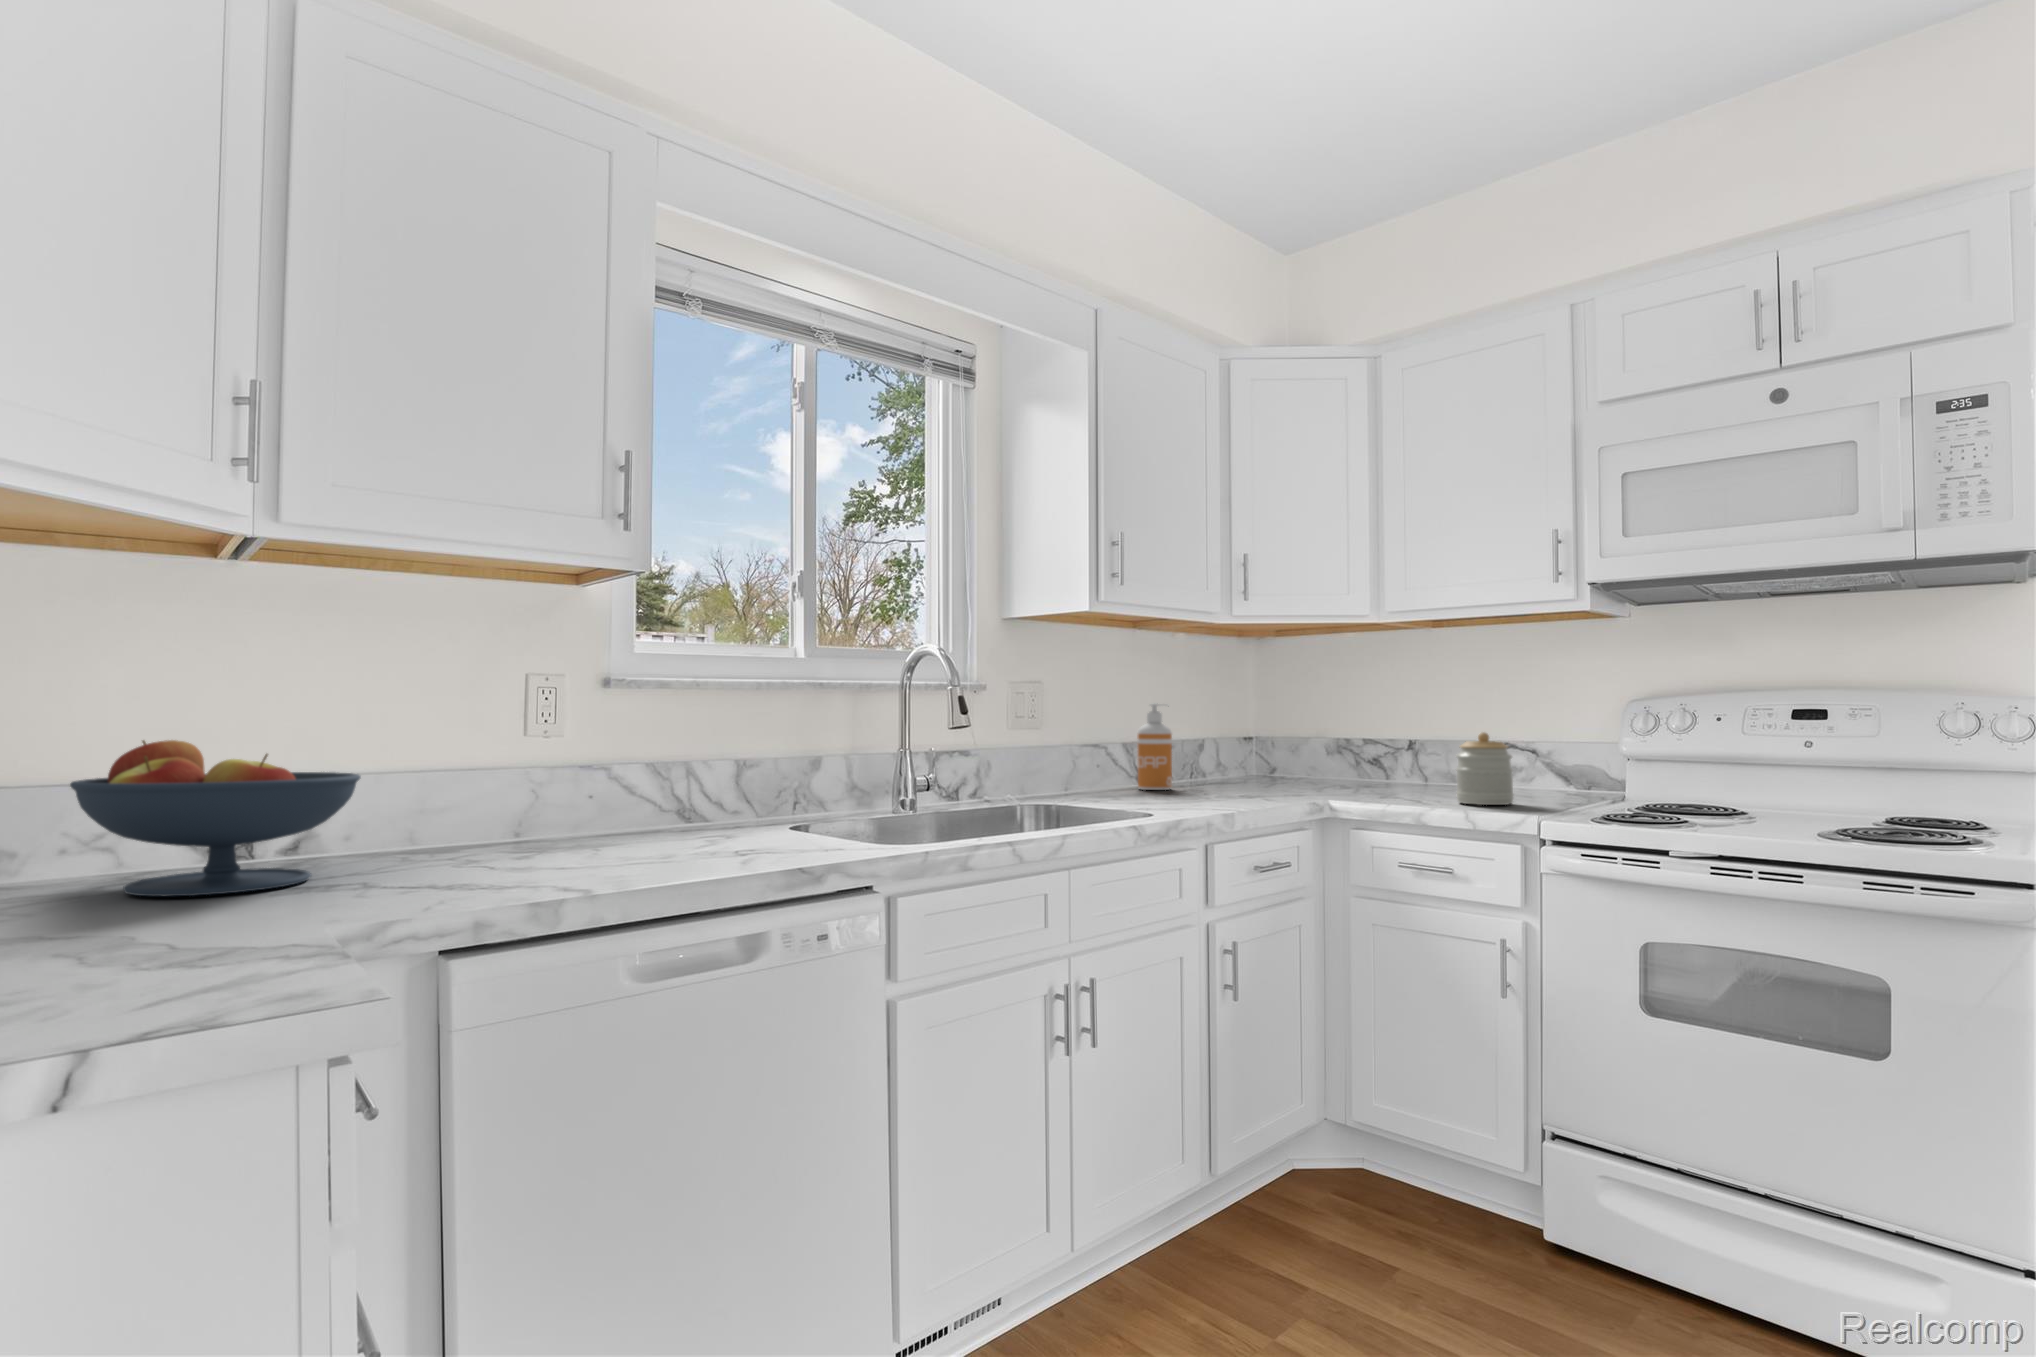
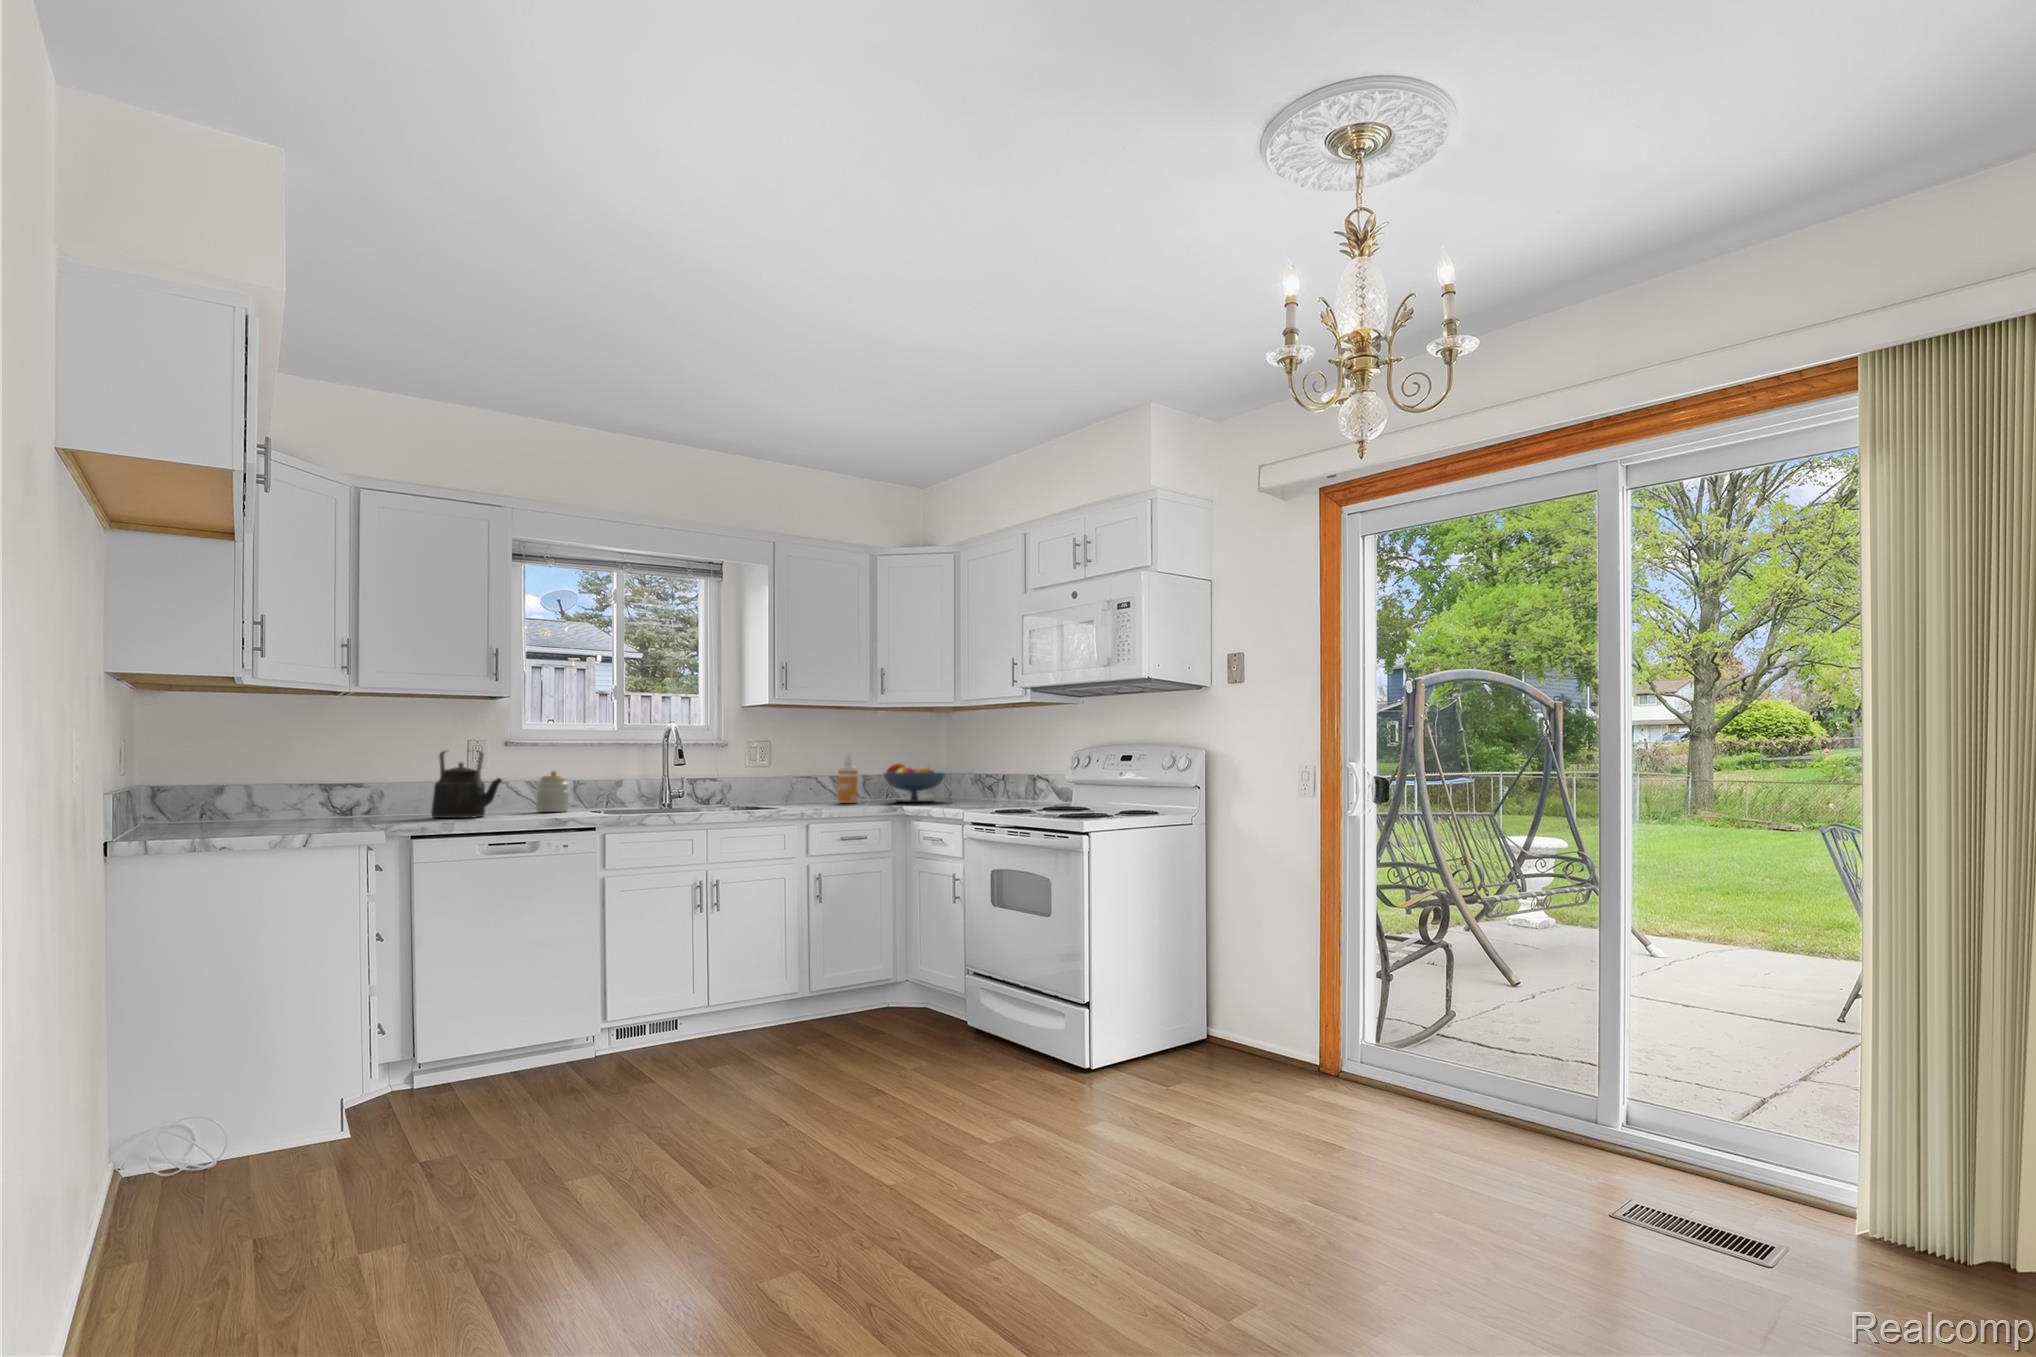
kettle: none [468,695,647,865] -> present [431,751,502,818]
jar: present [1456,732,1513,805] -> present [536,771,569,812]
fruit bowl: present [70,740,361,896] -> present [884,763,945,802]

